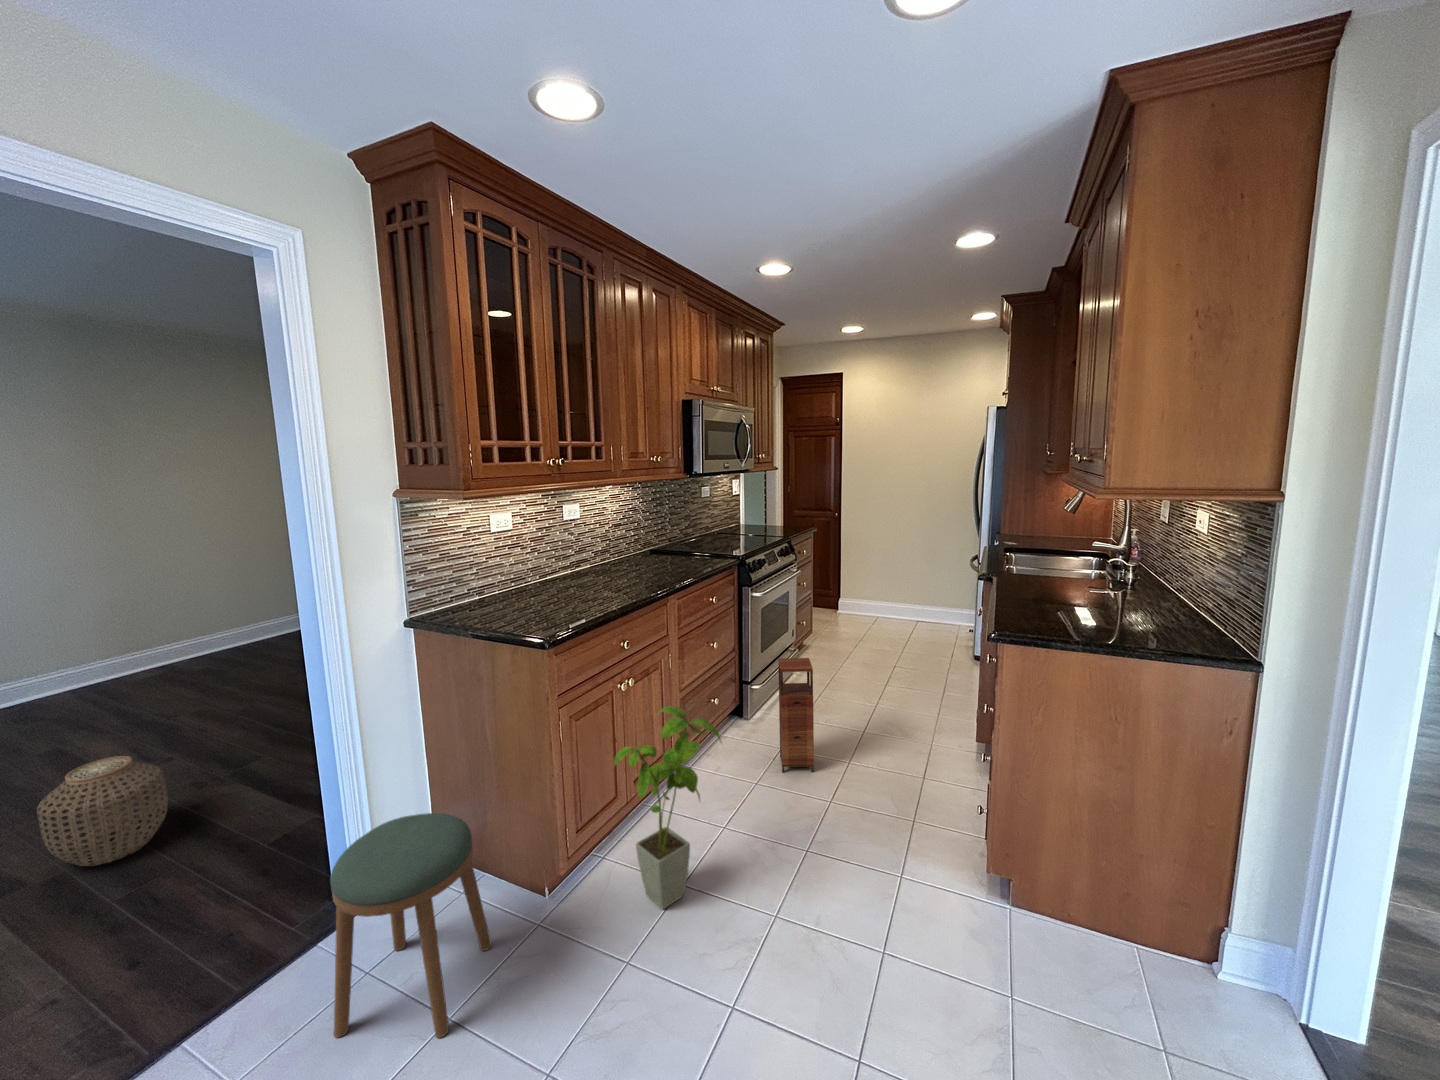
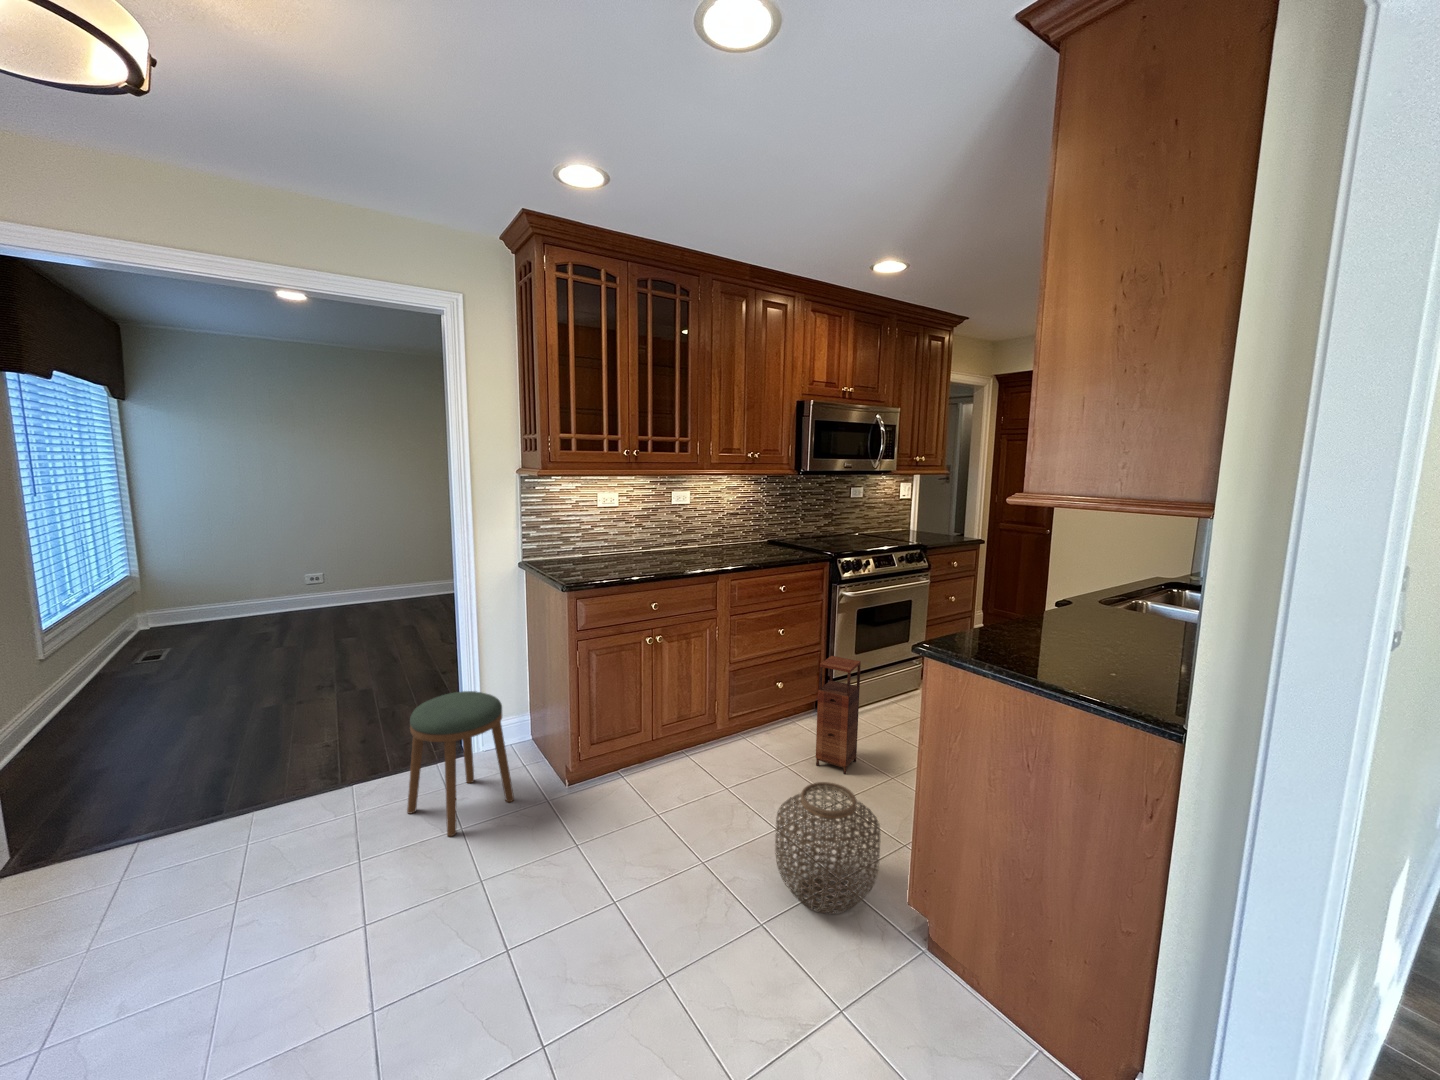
house plant: present [614,706,721,909] -> none [602,658,691,824]
woven basket: present [37,756,168,866] -> present [775,782,881,914]

